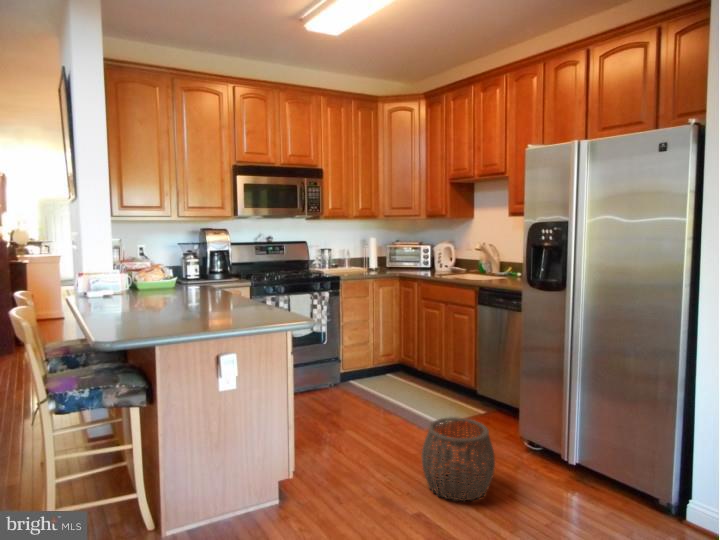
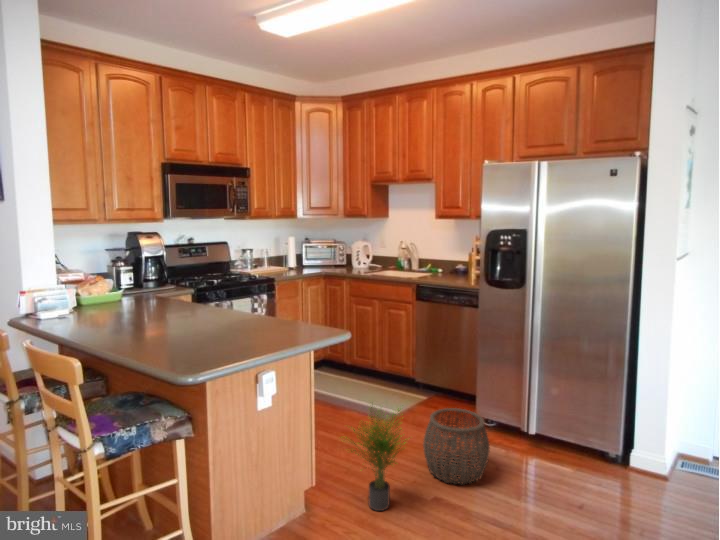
potted plant: none [312,393,386,508] -> present [353,407,406,511]

